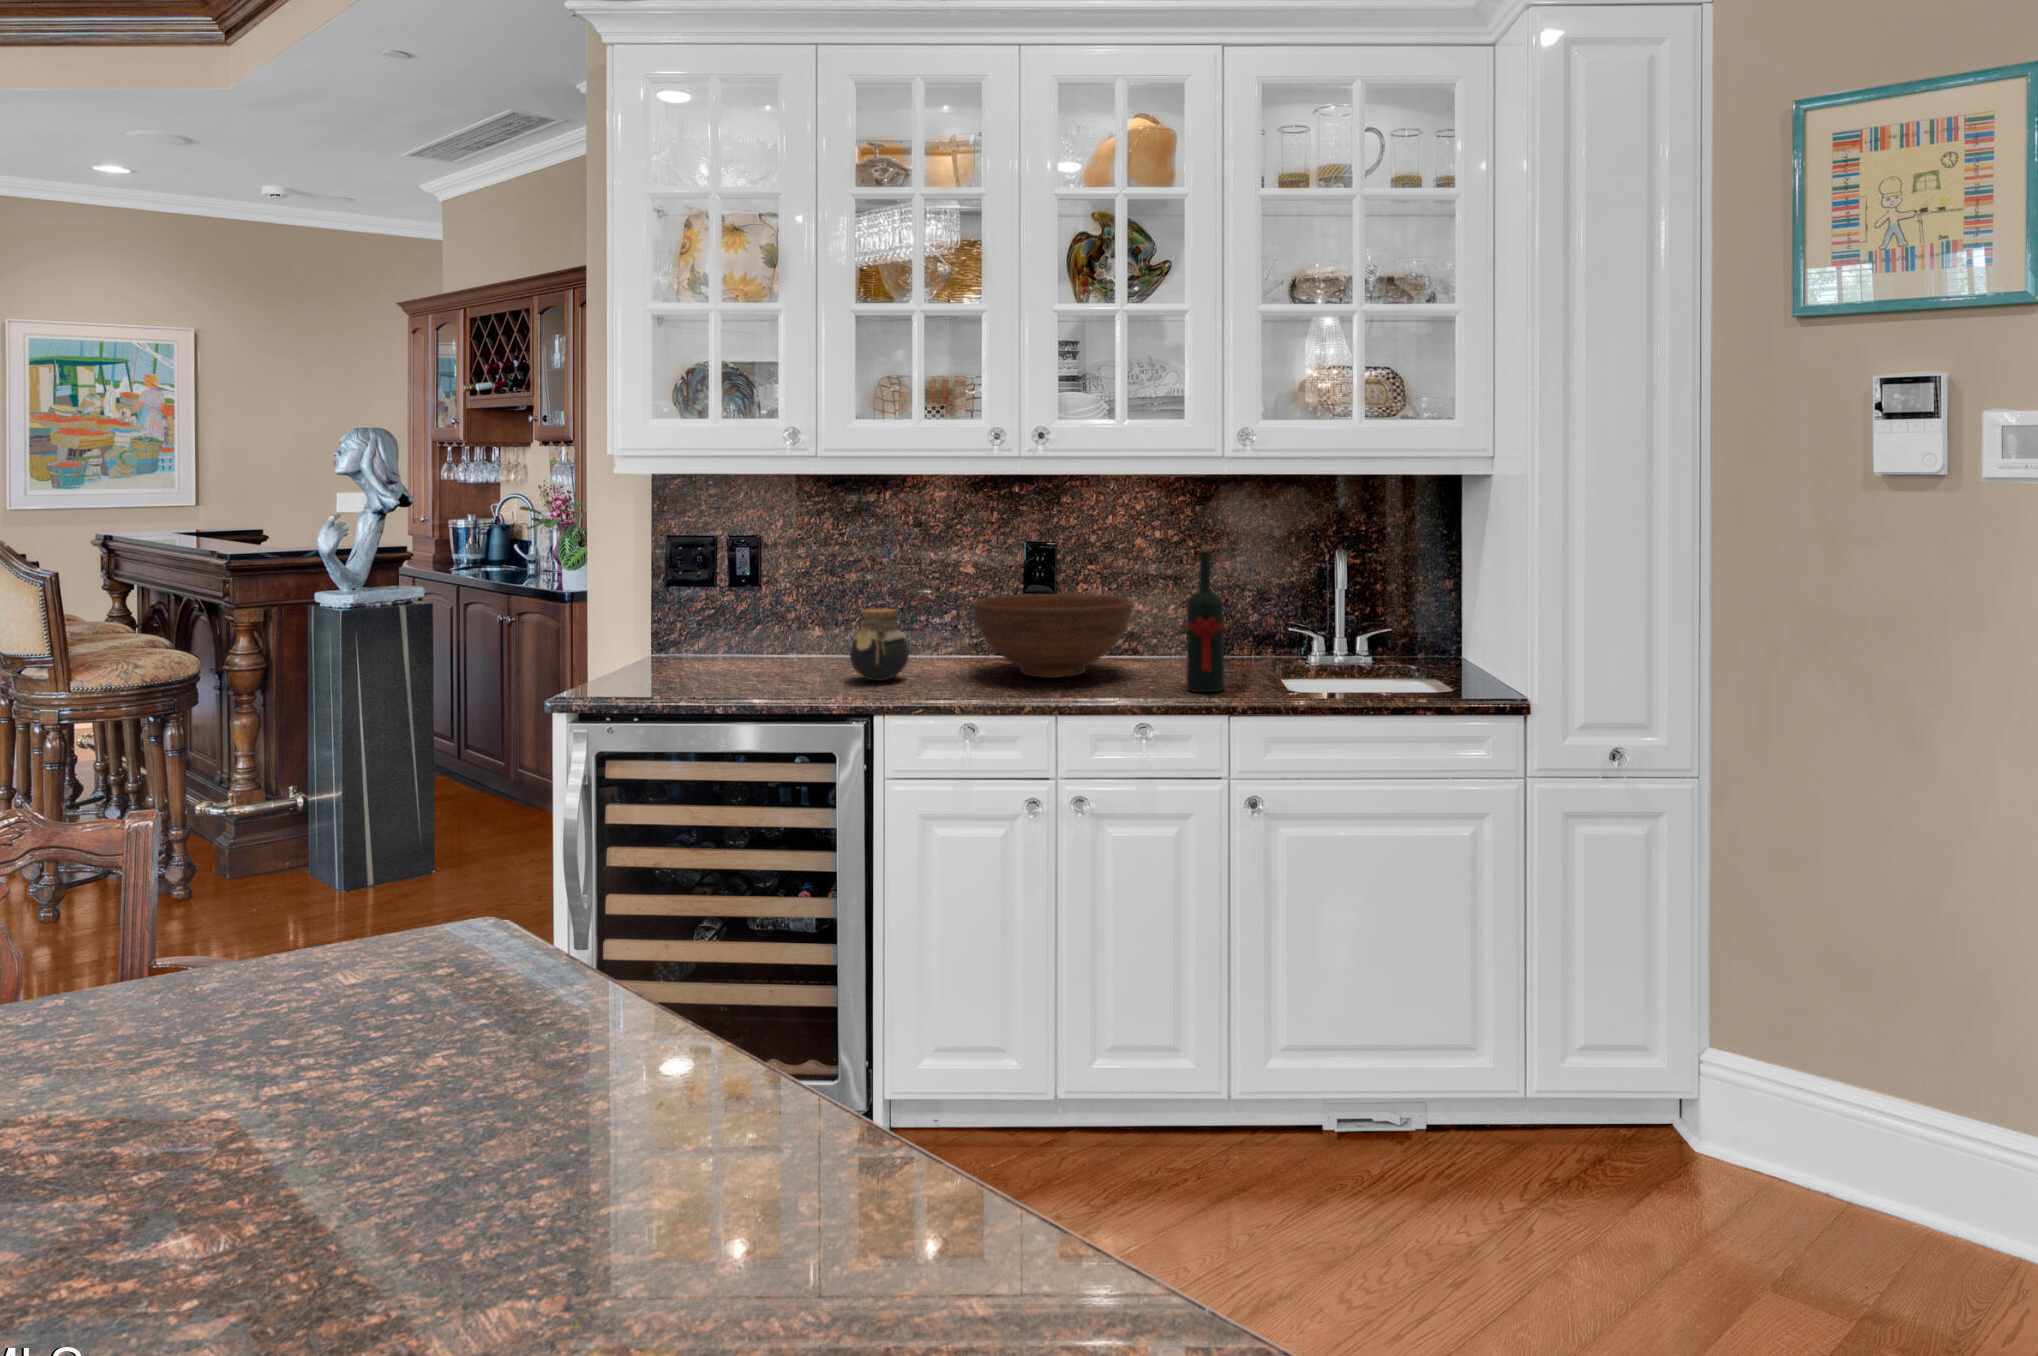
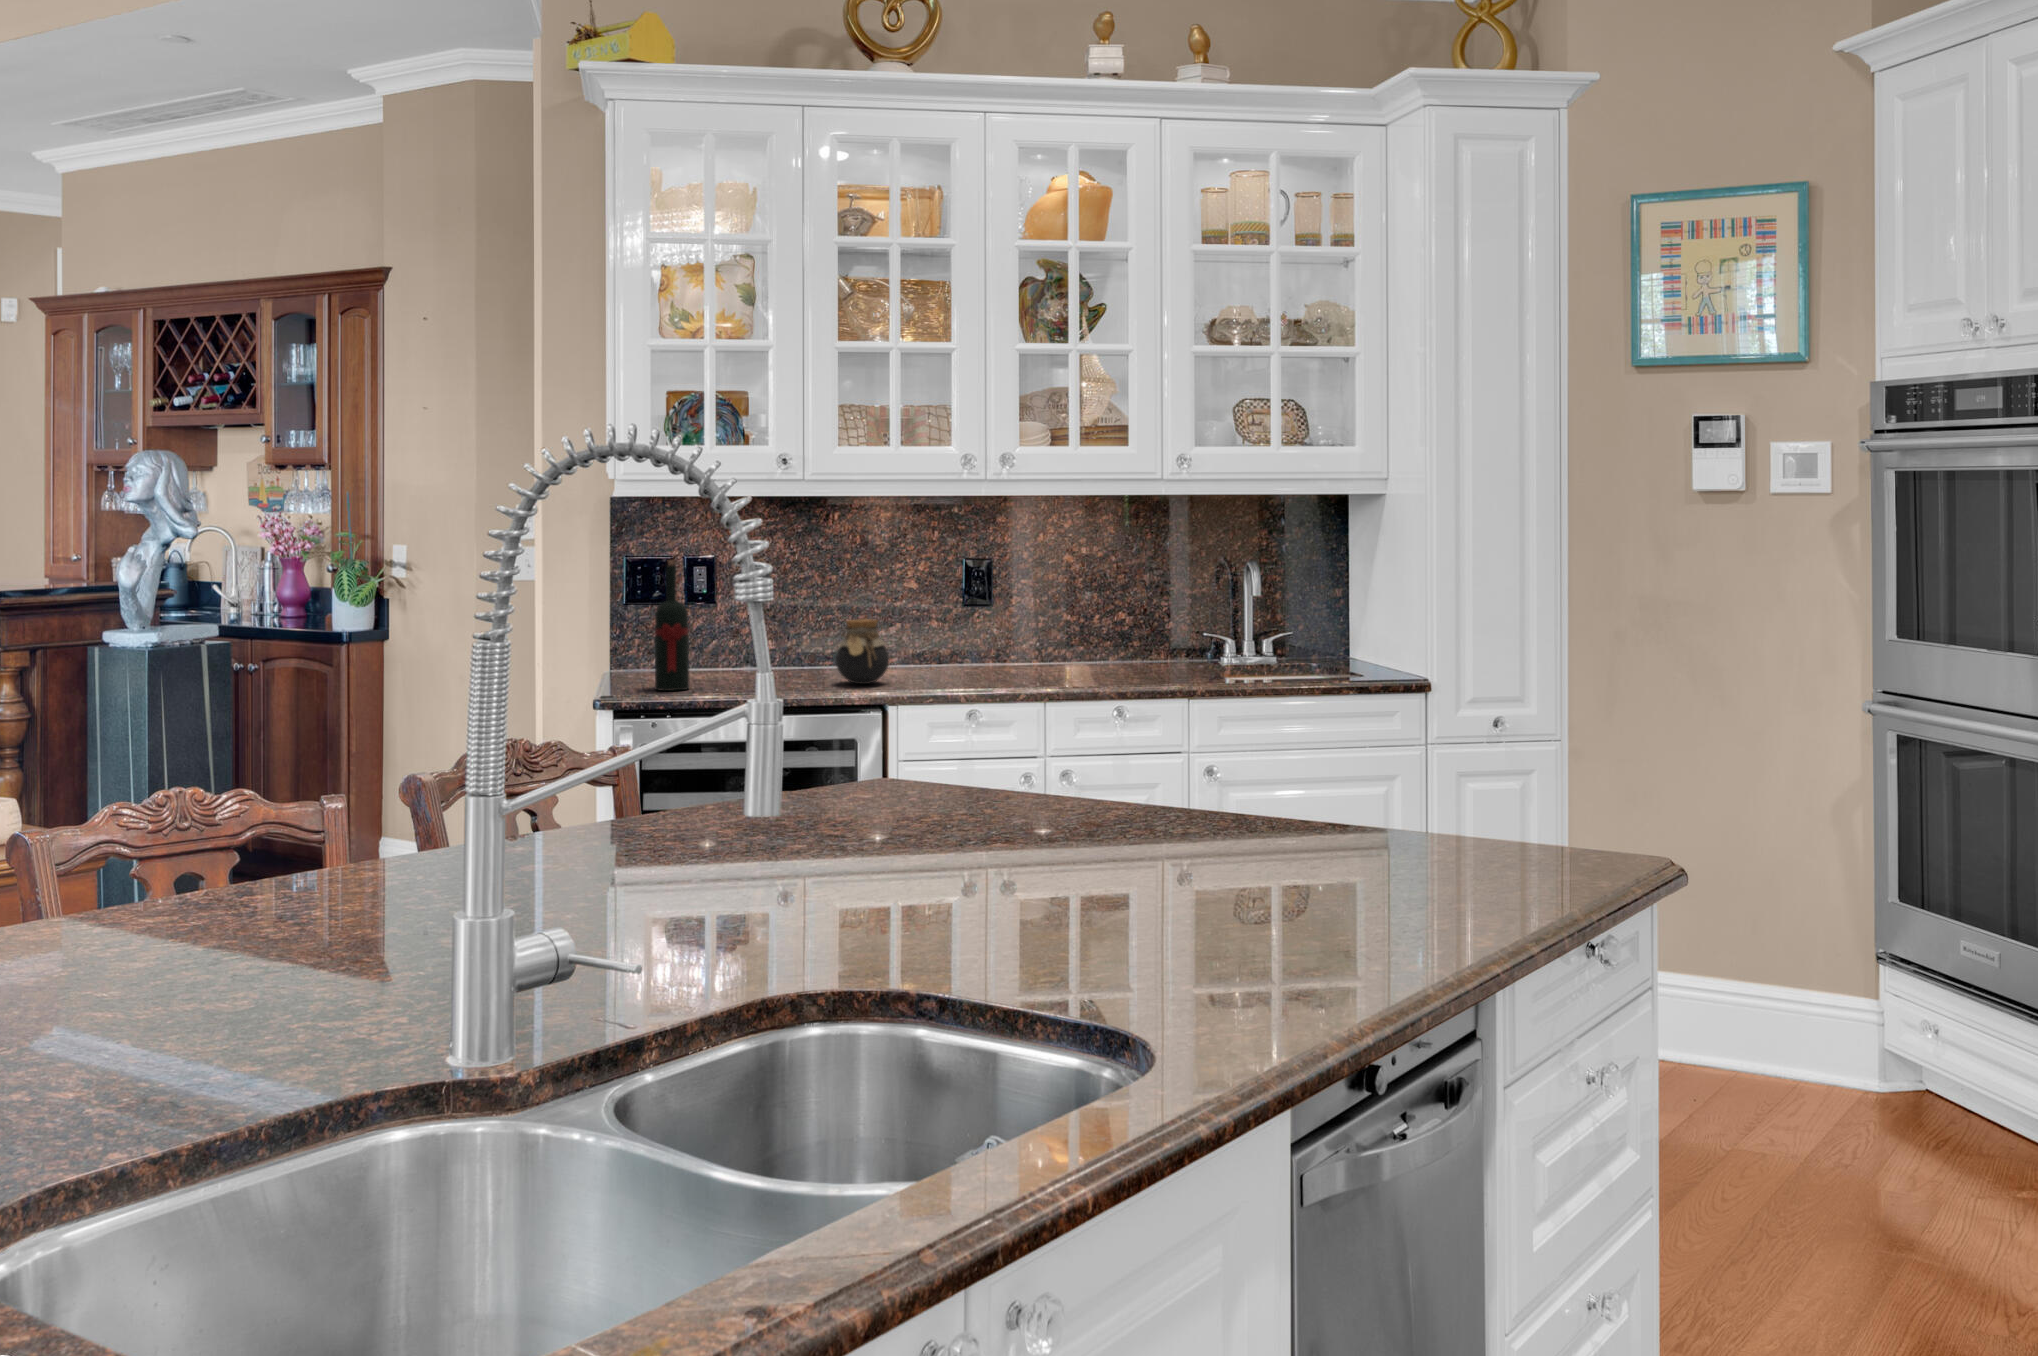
wine bottle: present [1186,545,1224,692] -> present [655,560,689,691]
fruit bowl: present [973,594,1132,678] -> none [940,605,1083,677]

